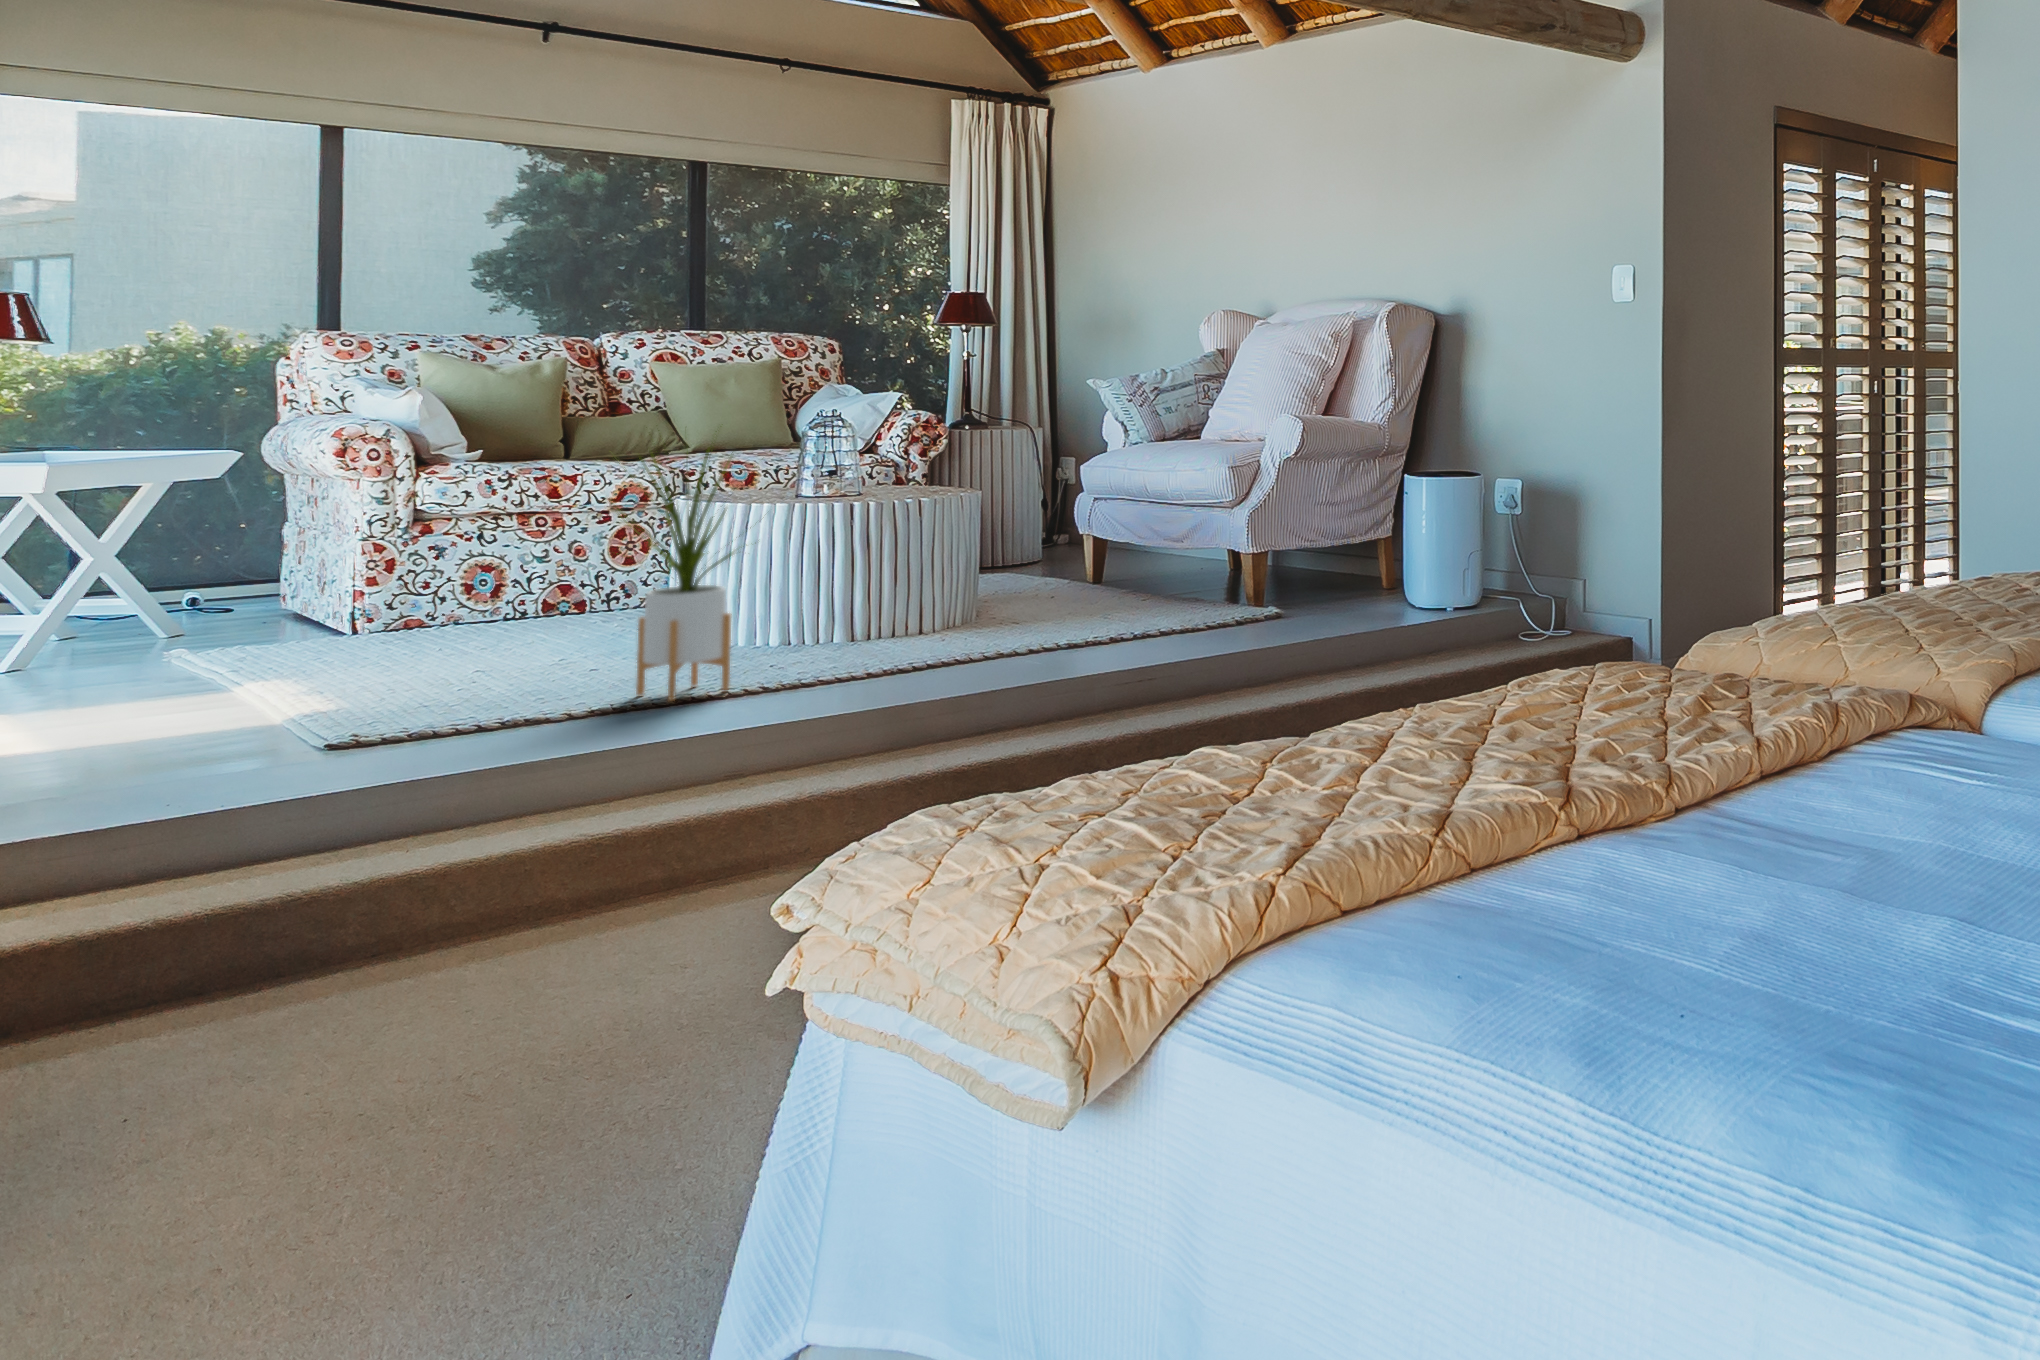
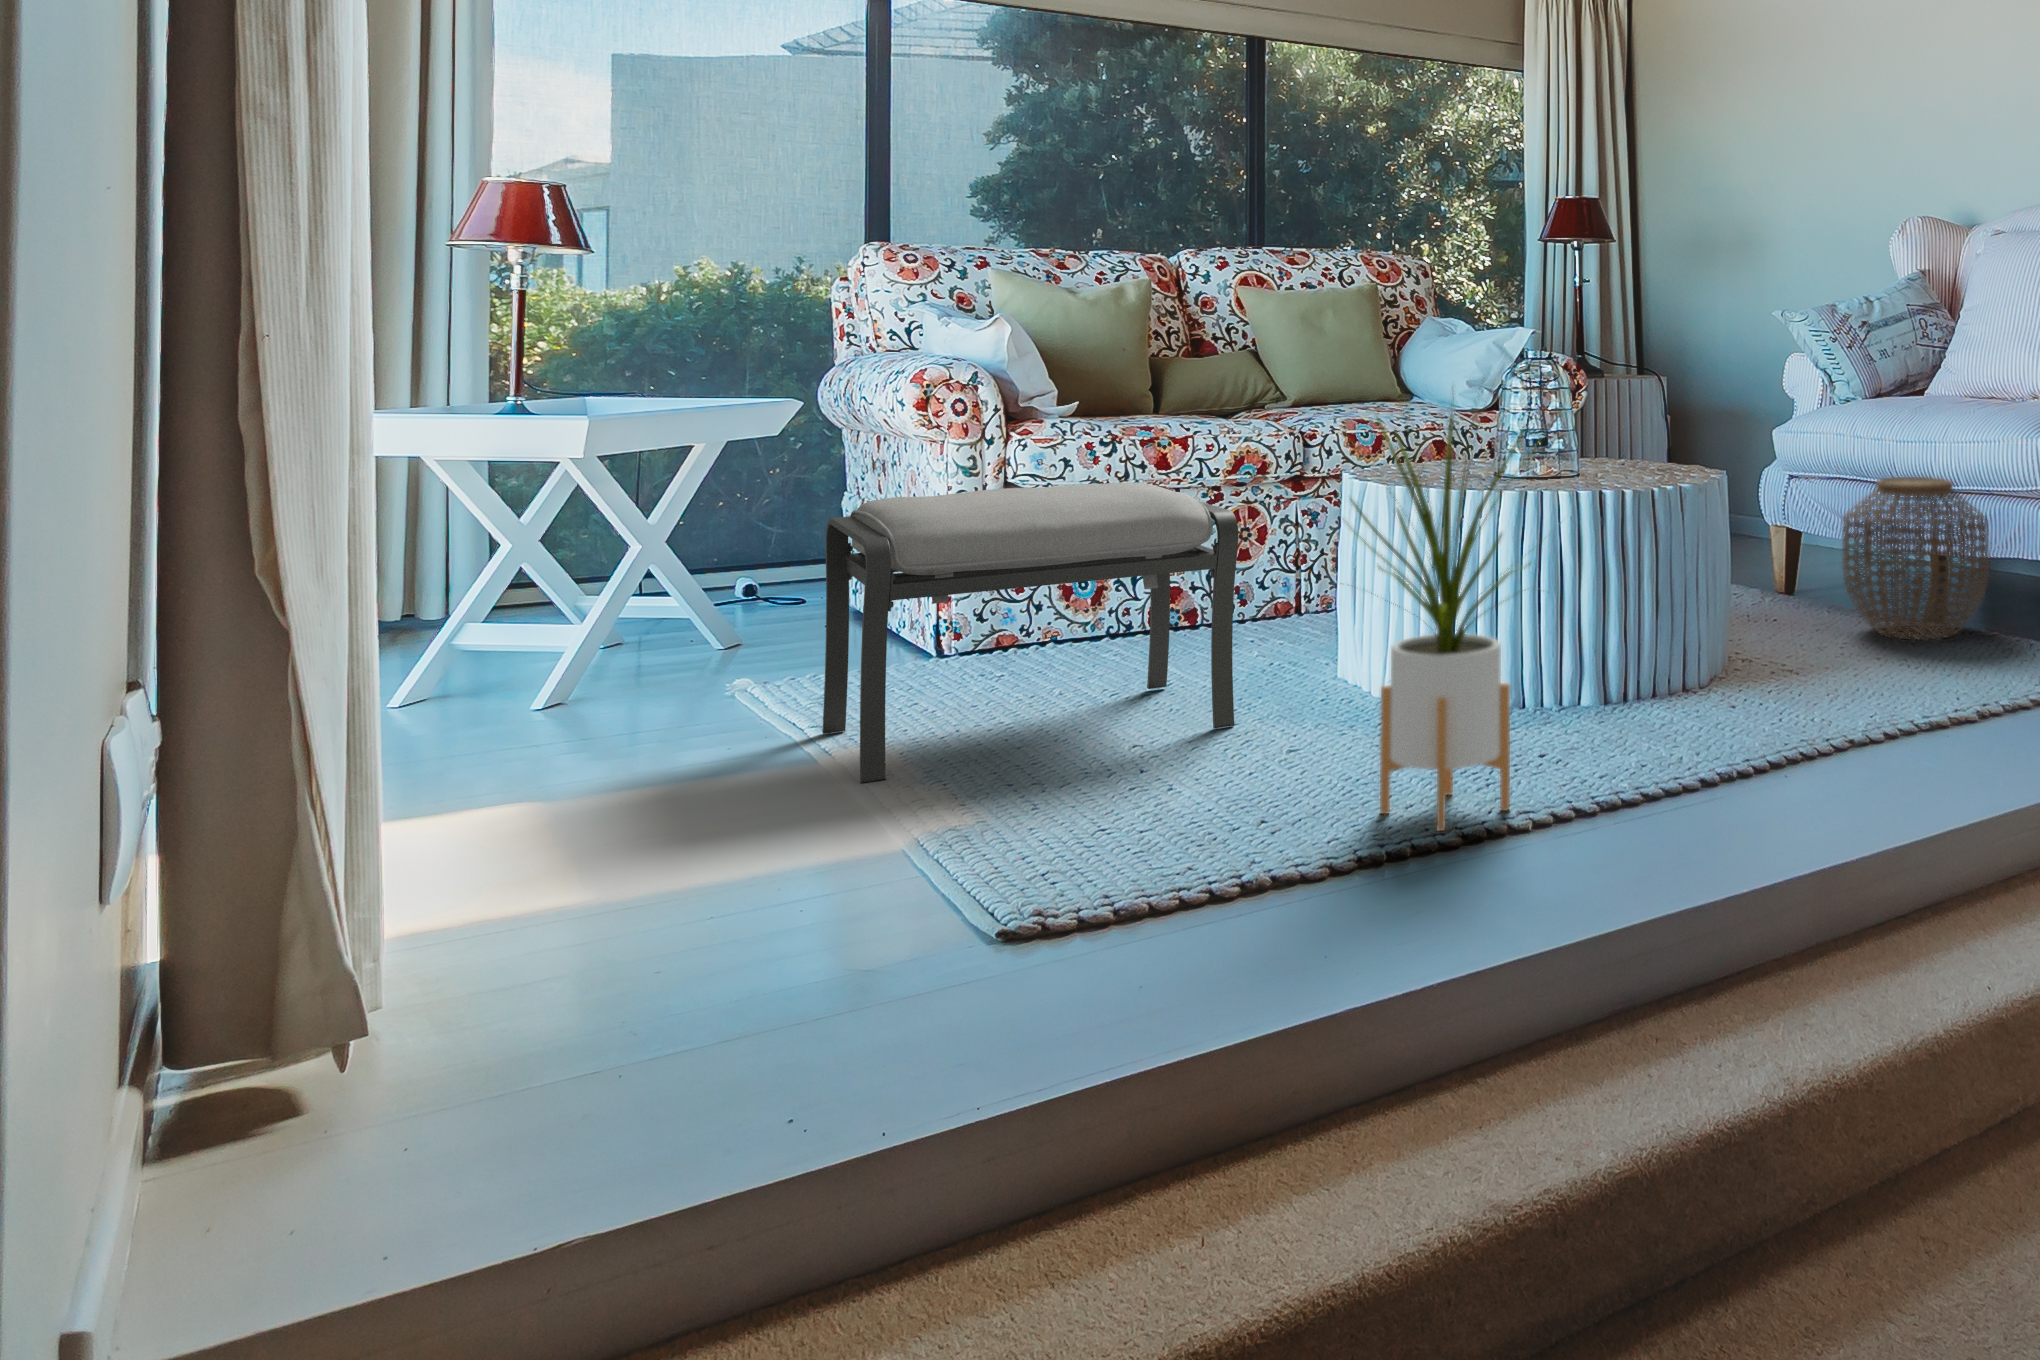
woven basket: none [1087,496,1193,606] -> present [1842,477,1988,639]
ottoman: none [236,503,574,699] -> present [822,483,1239,783]

